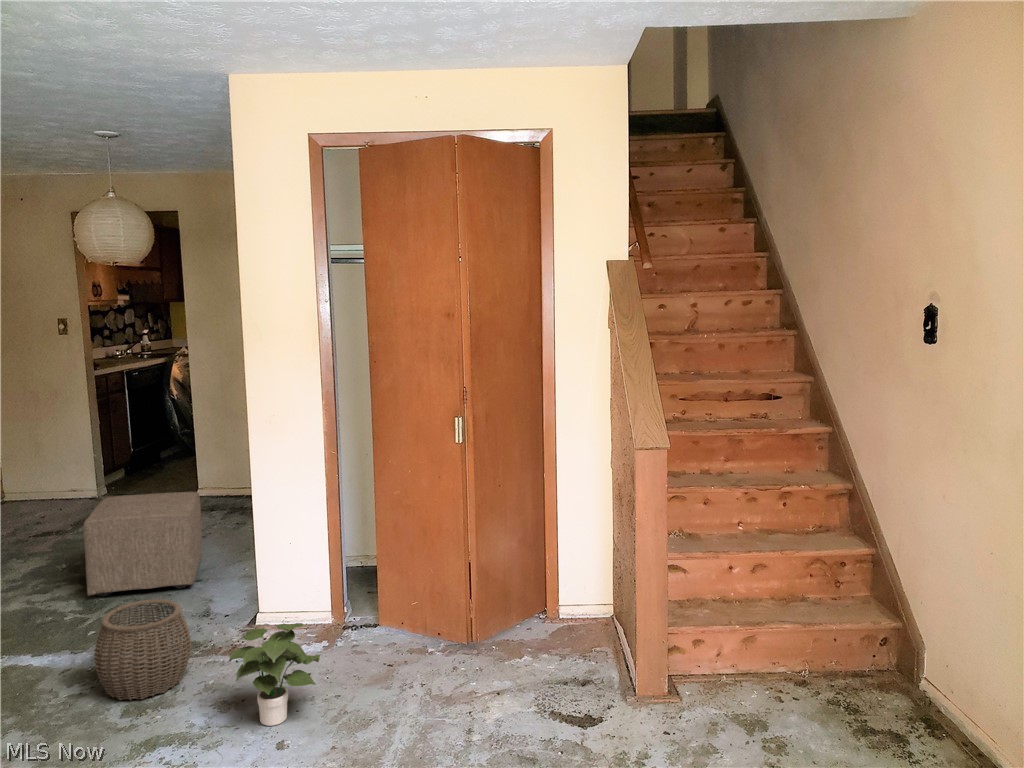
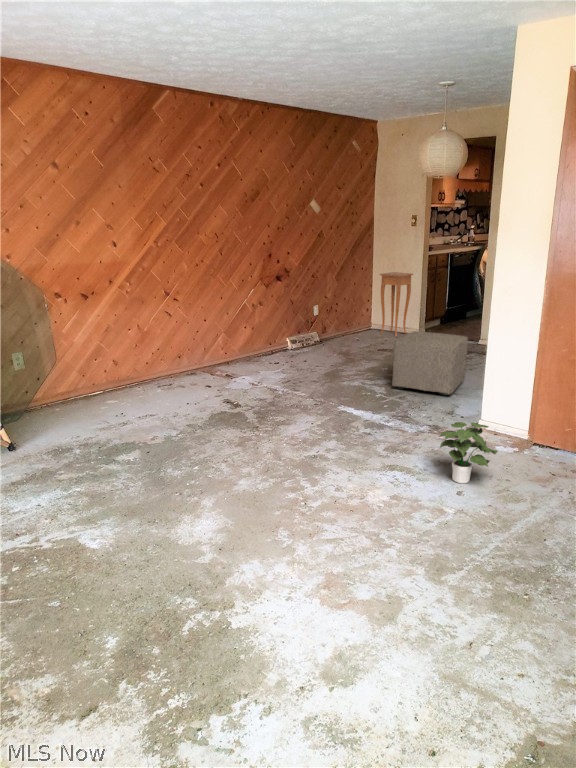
side table: none [9,405,71,508] -> present [380,272,413,336]
woven basket: present [94,599,191,700] -> none [376,391,430,446]

